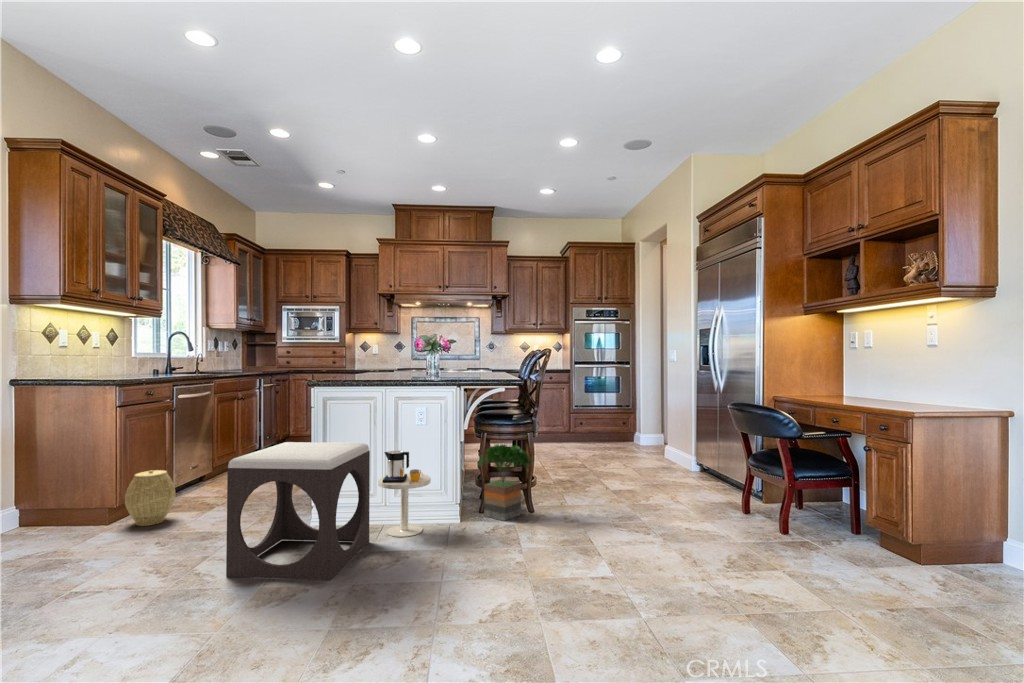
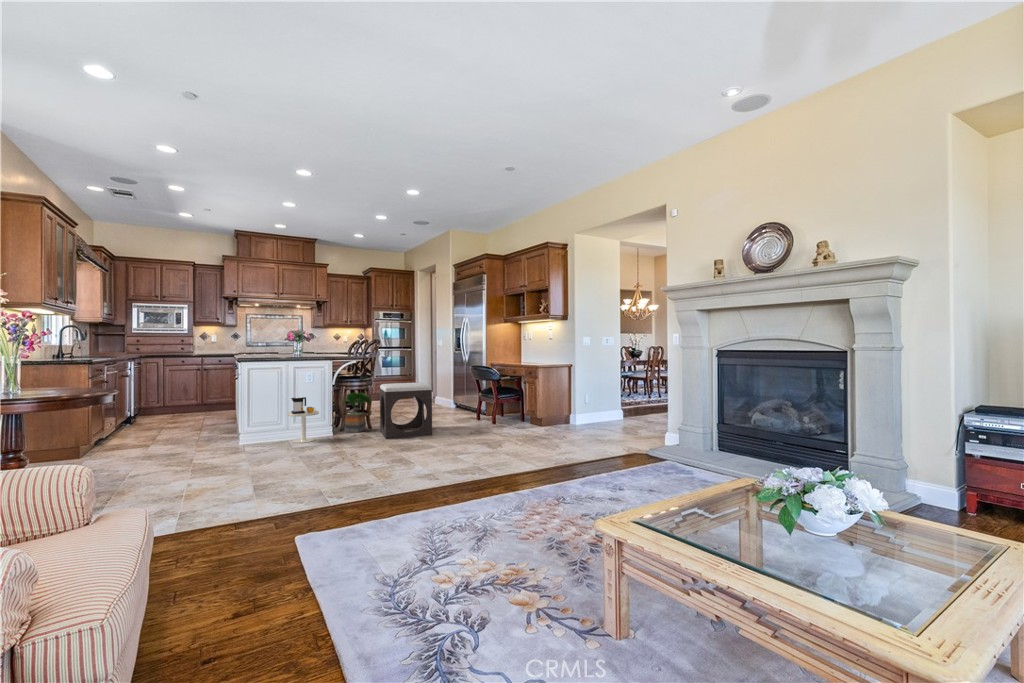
footstool: present [226,442,370,580] -> present [380,383,432,439]
woven basket: present [125,470,176,526] -> none [95,421,131,457]

